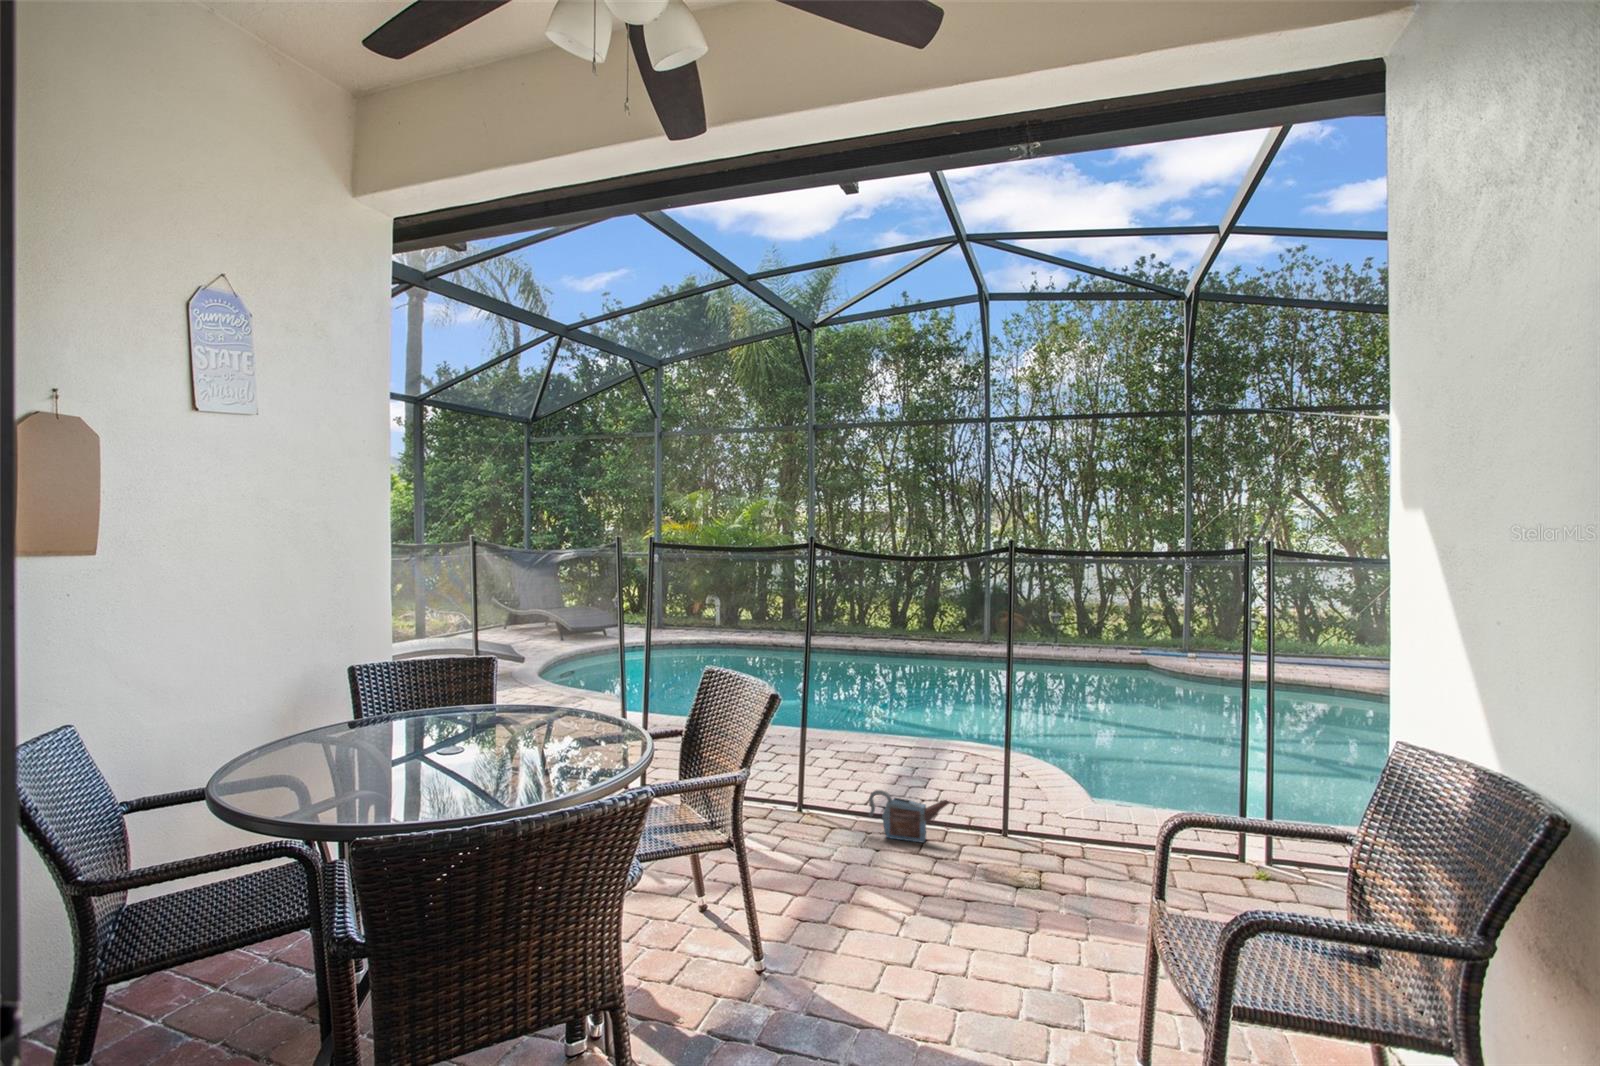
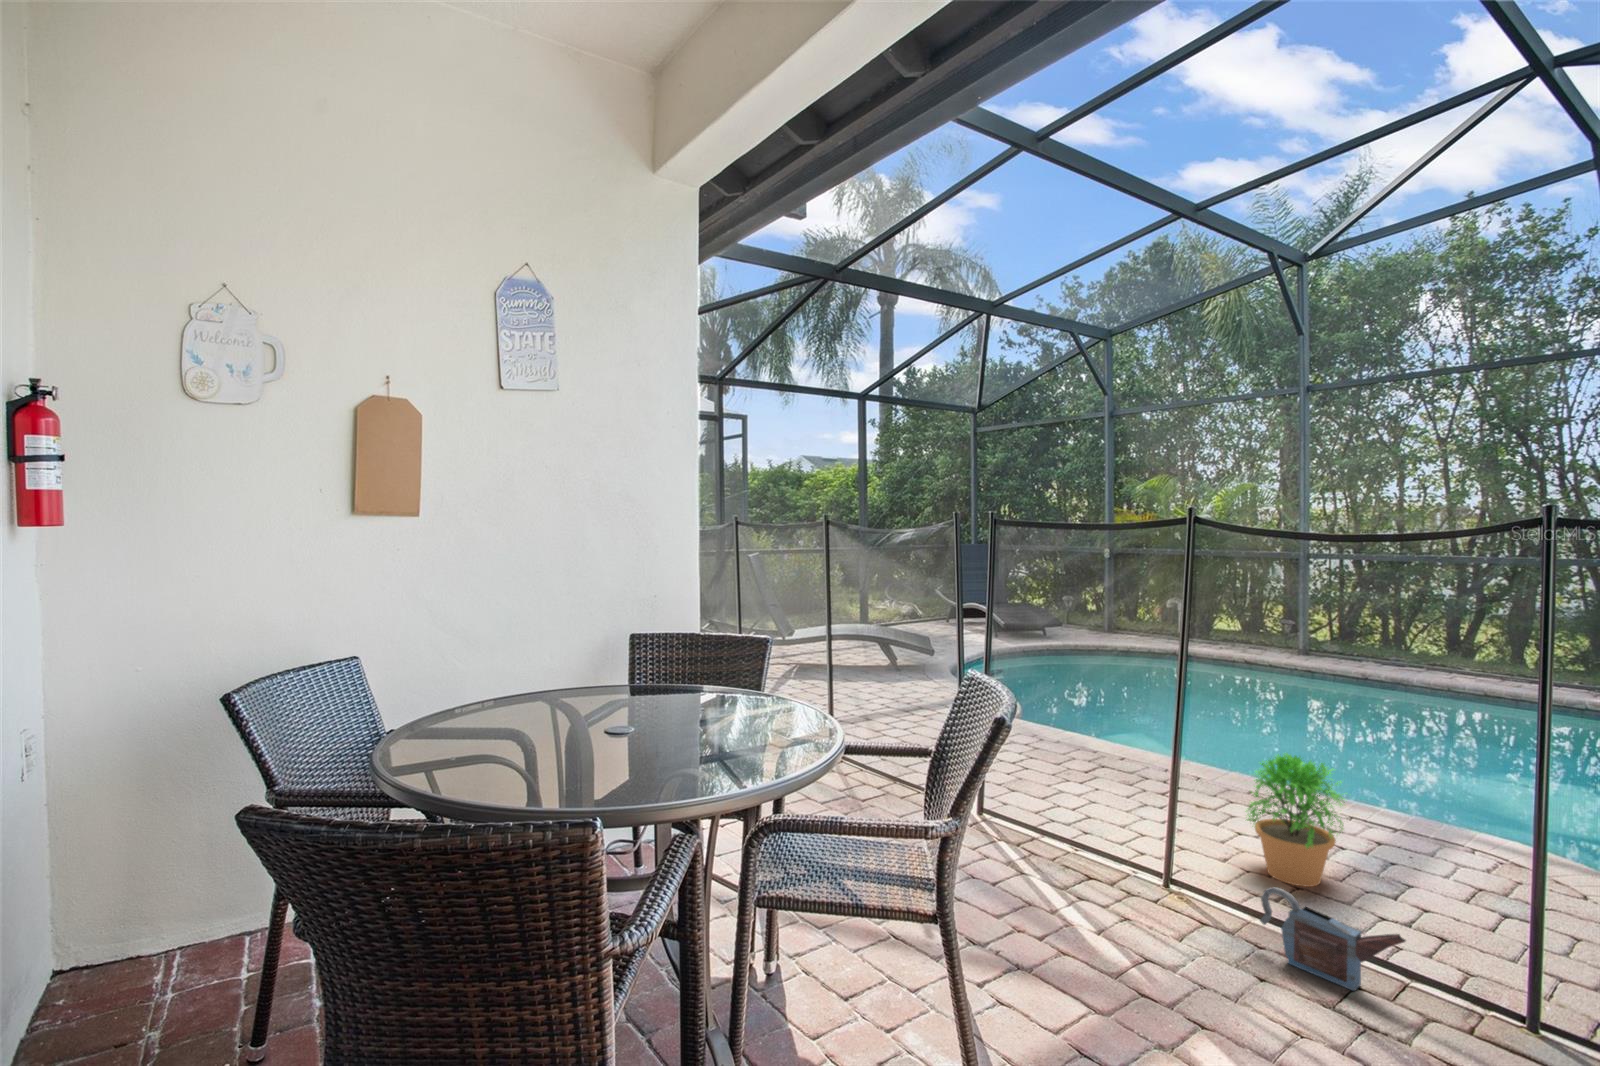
potted plant: none [838,702,900,793] -> present [1247,753,1345,887]

